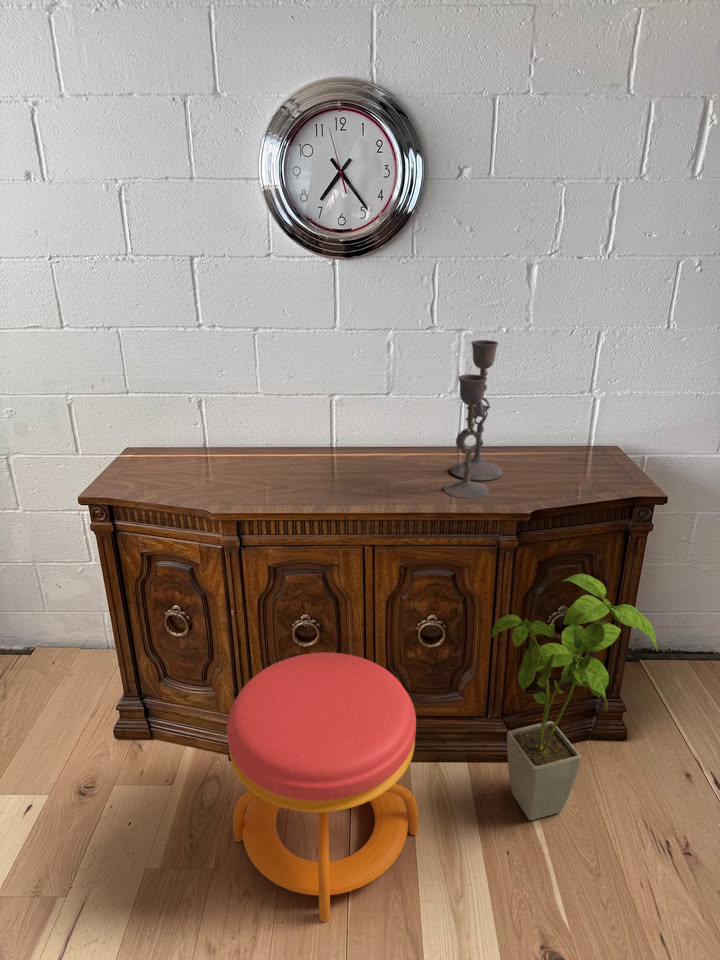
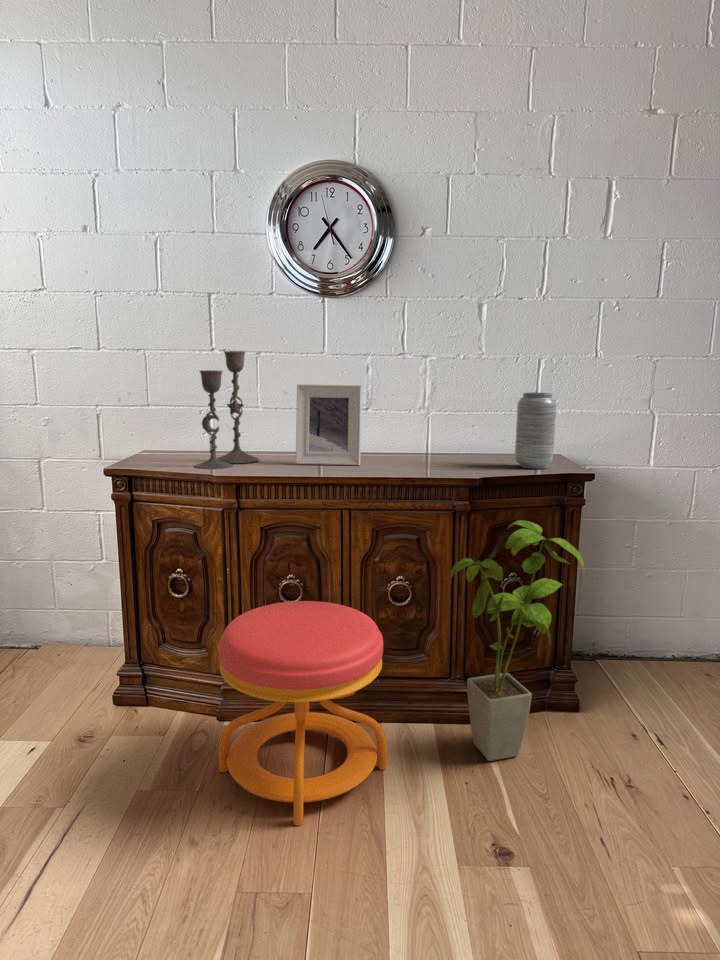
candlestick: present [444,340,503,499] -> present [195,351,259,469]
picture frame: none [305,383,384,479] -> present [296,384,362,465]
vase: none [567,390,622,484] -> present [515,392,556,469]

